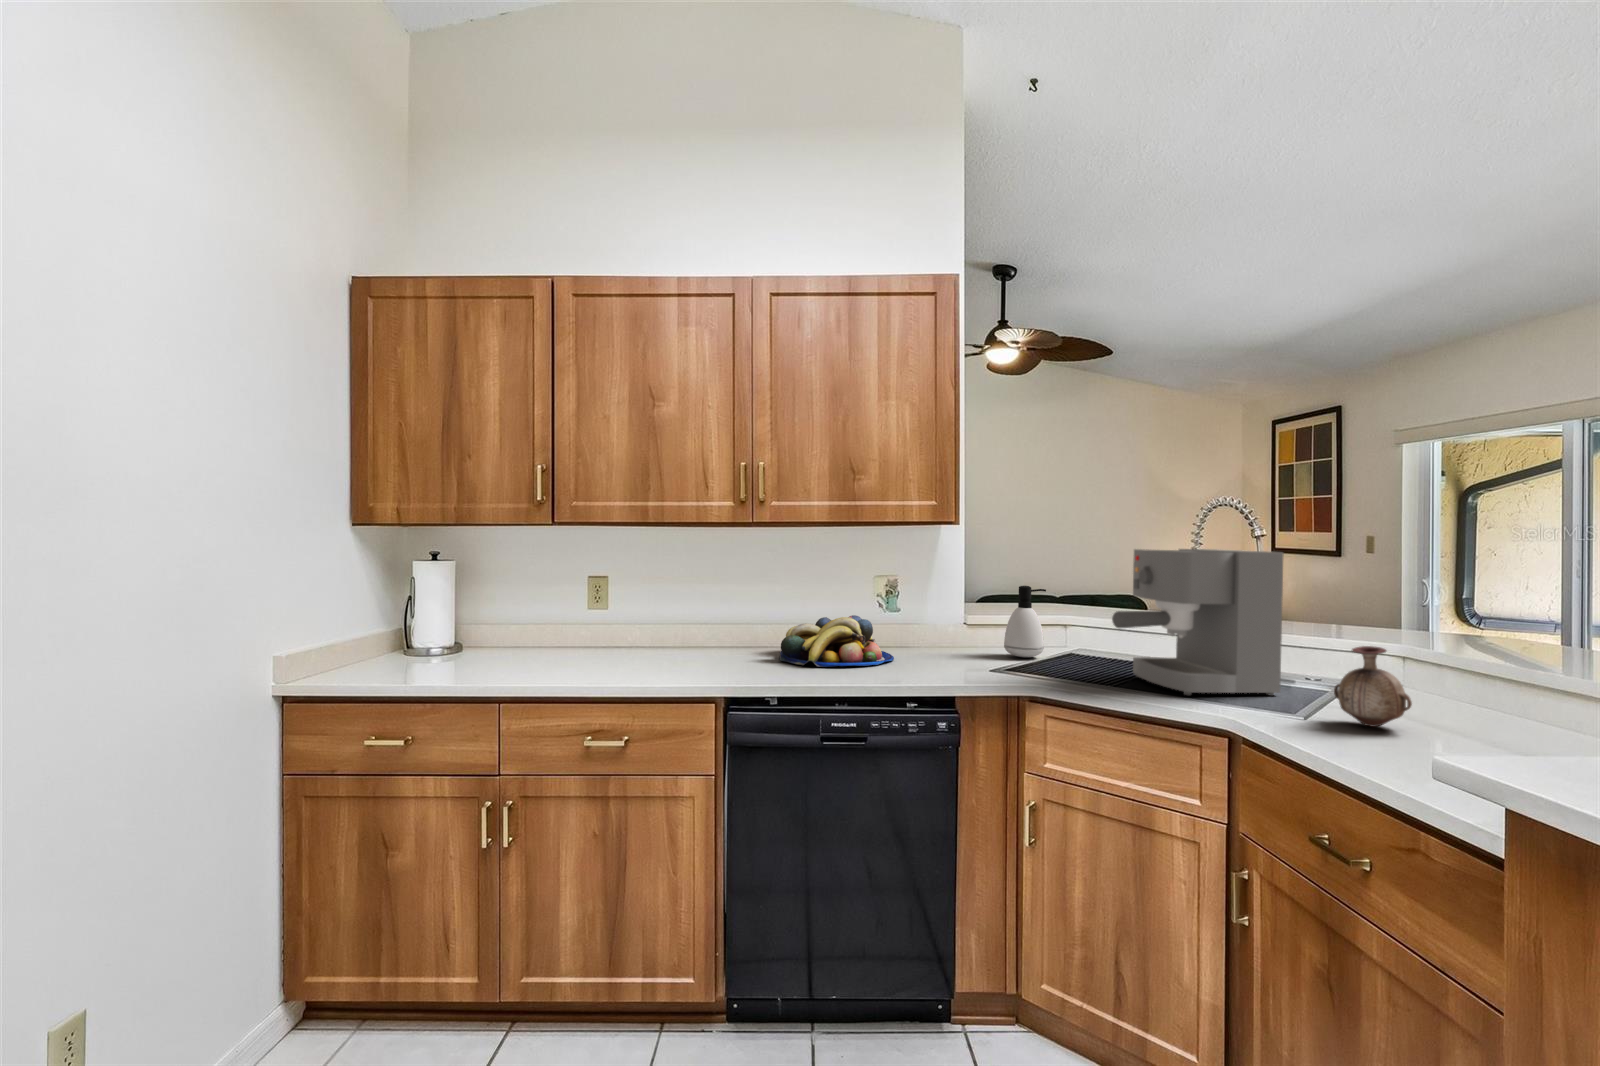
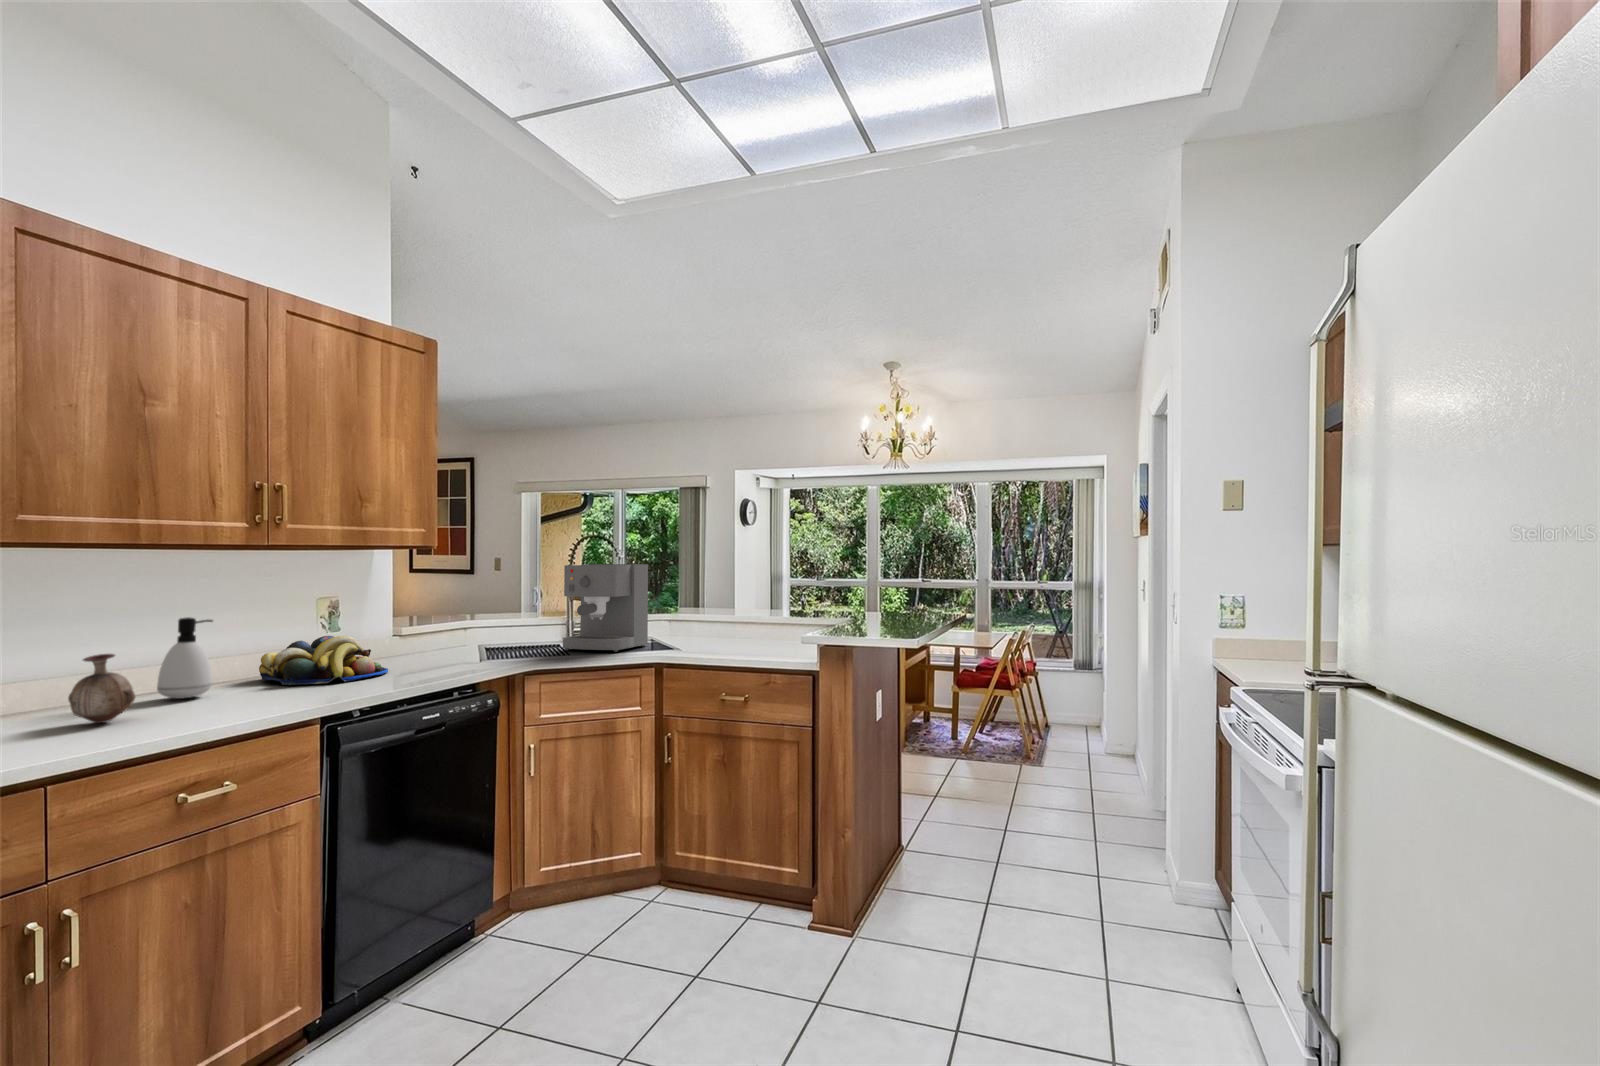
soap dispenser: present [1004,586,1046,657] -> present [157,617,213,699]
vase: present [1334,646,1412,727] -> present [68,654,135,723]

